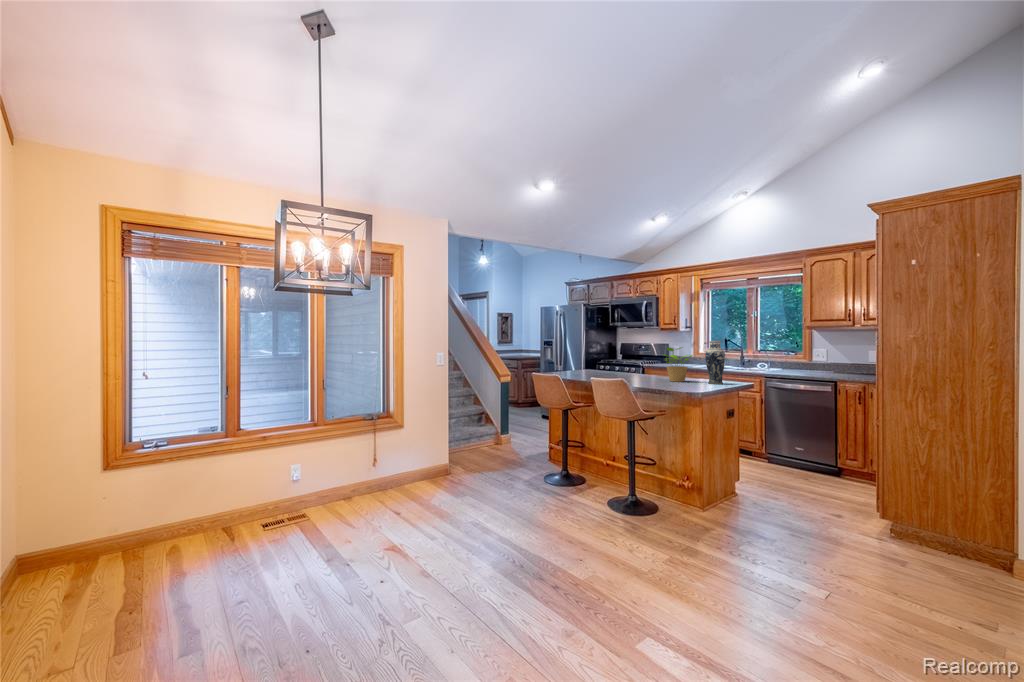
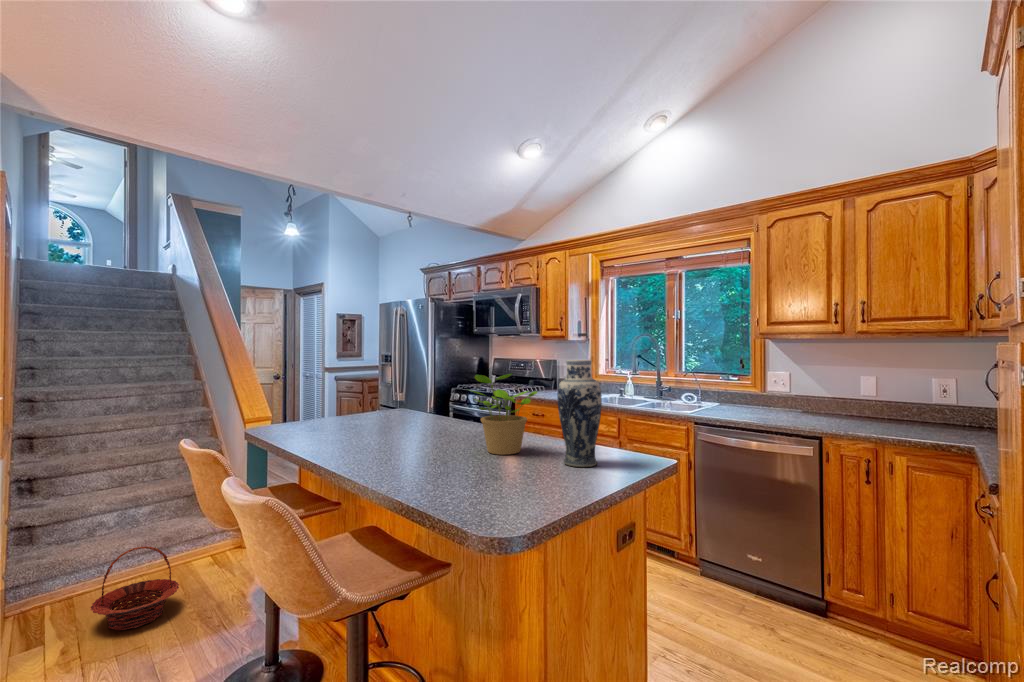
basket: none [468,431,501,467] -> present [90,547,179,631]

